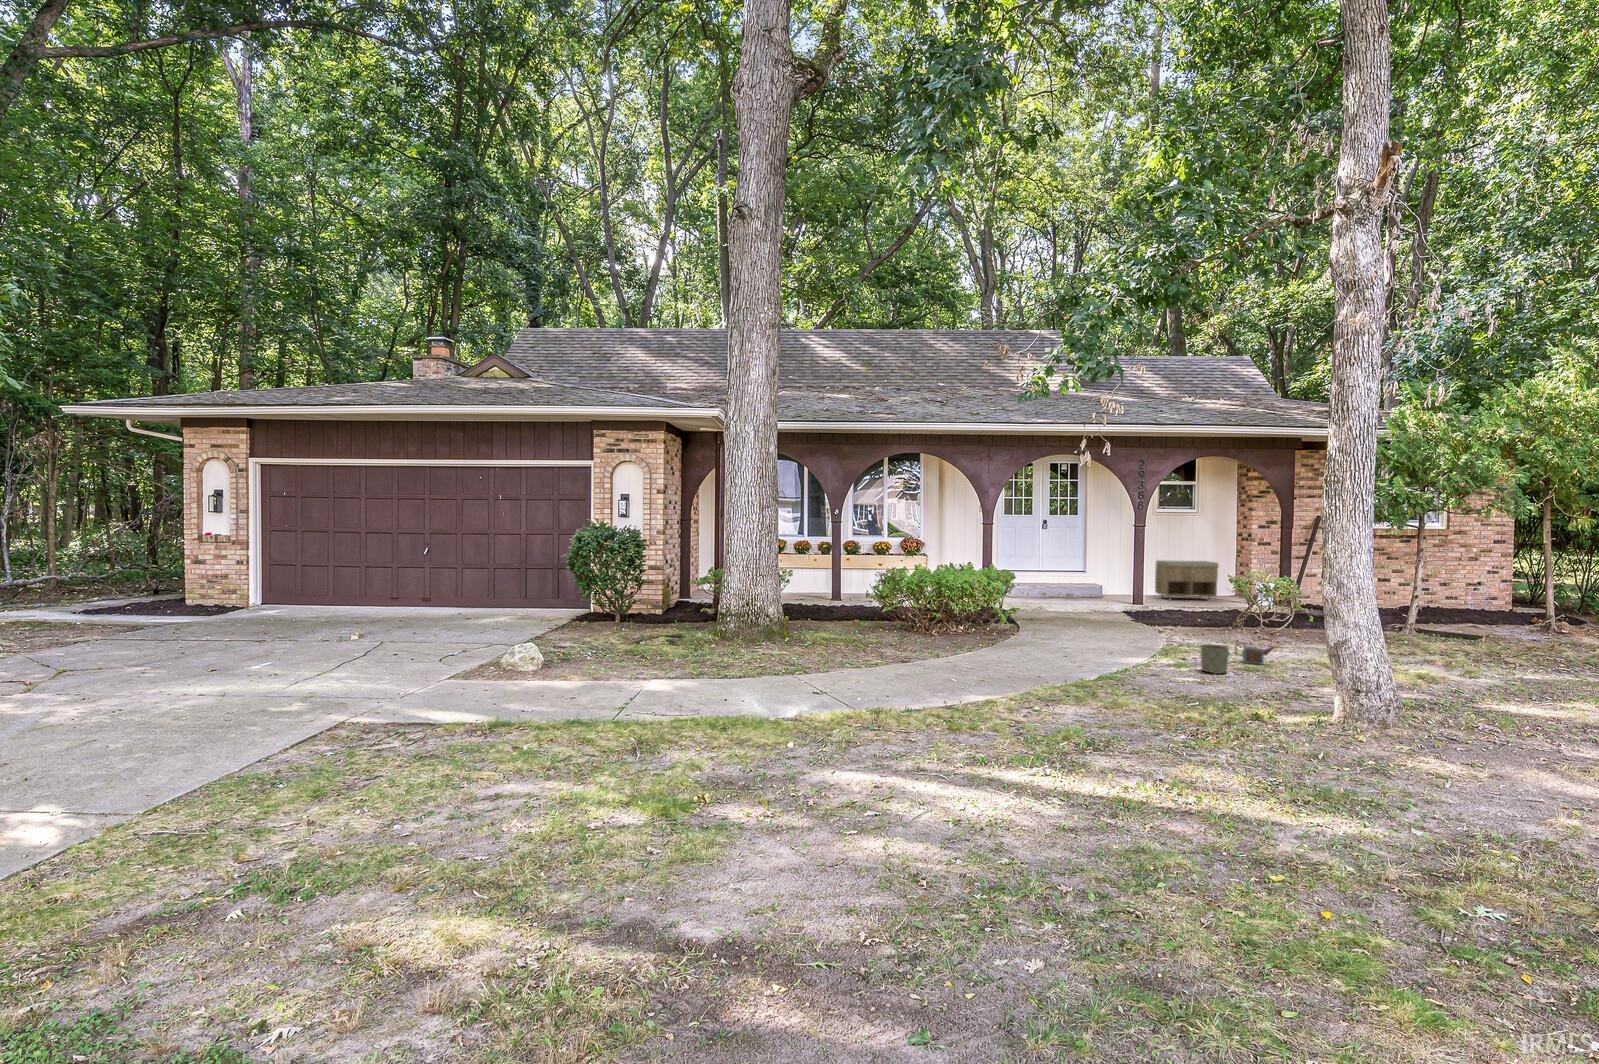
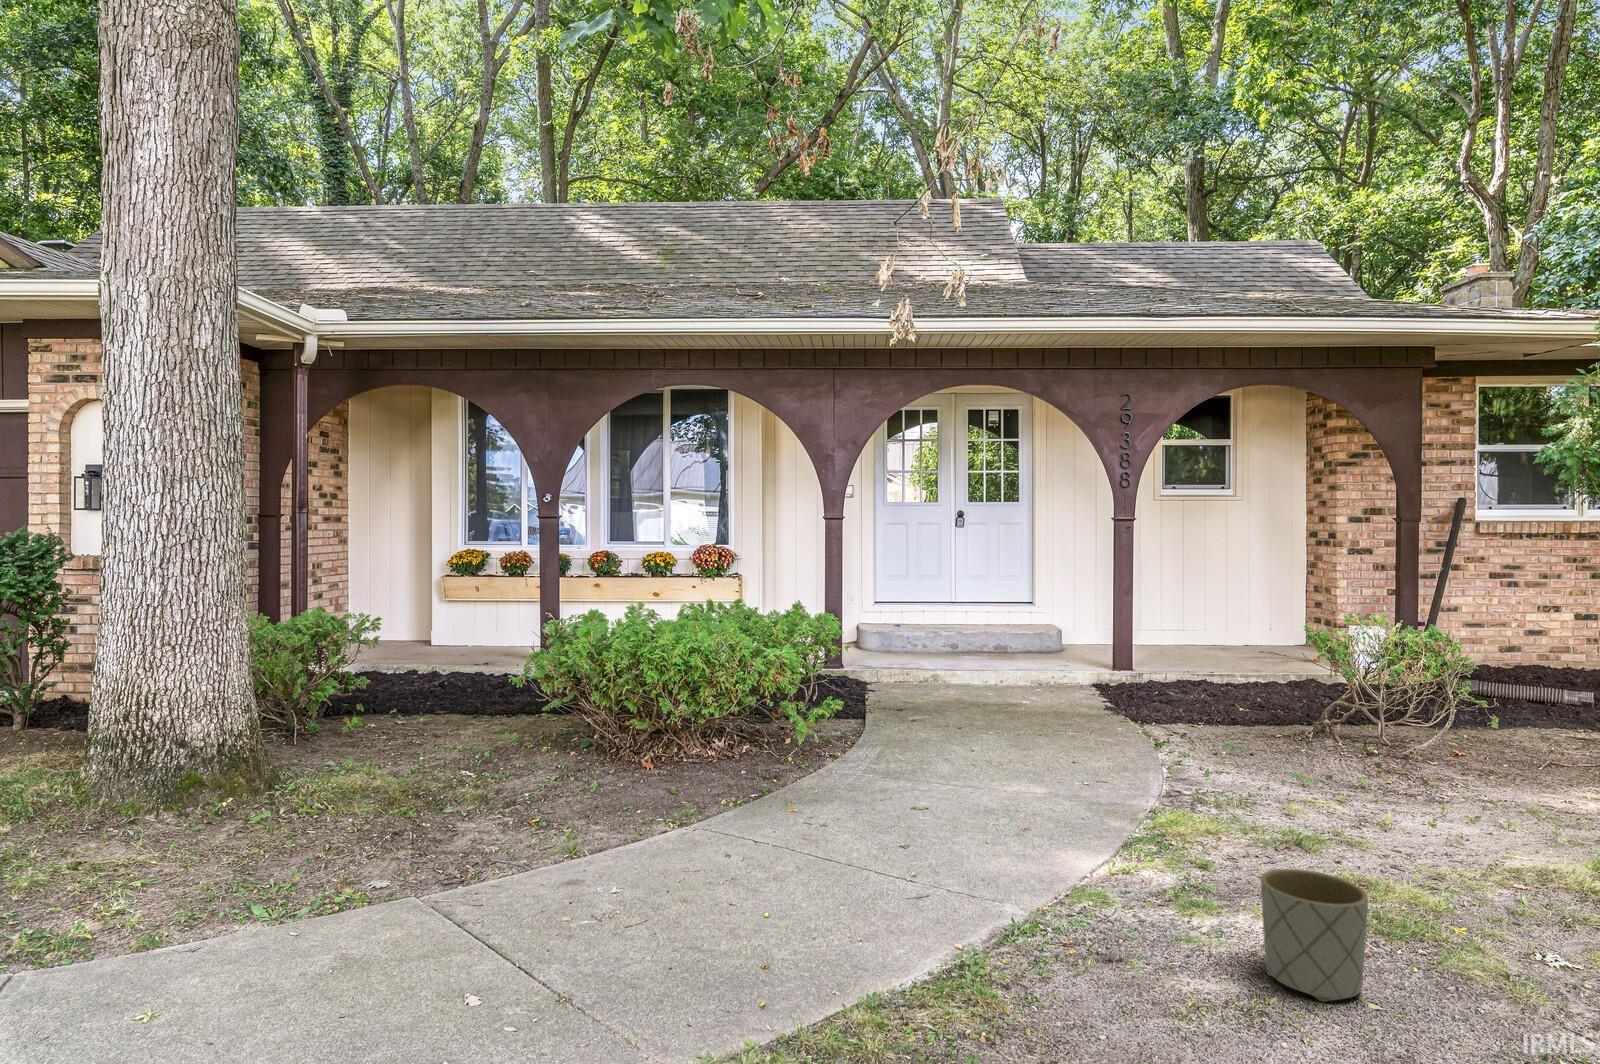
storage bench: present [1155,560,1219,600] -> none [1162,582,1276,655]
watering can: present [1235,643,1275,665] -> none [1365,836,1510,917]

